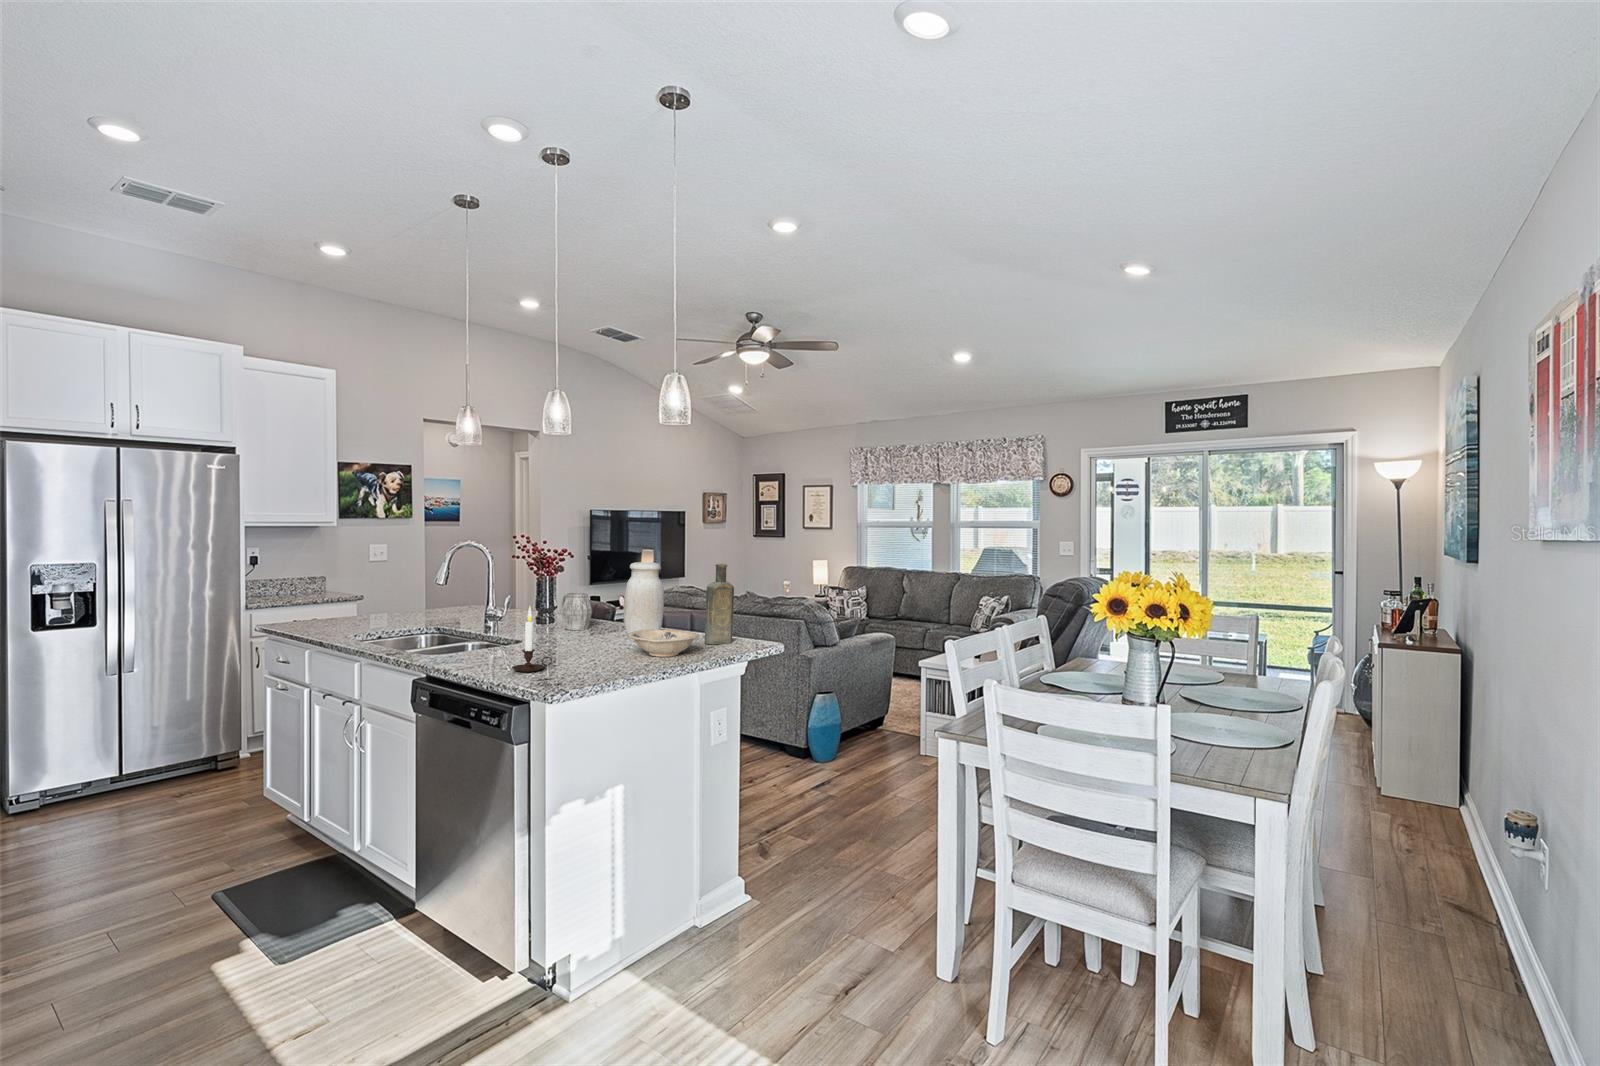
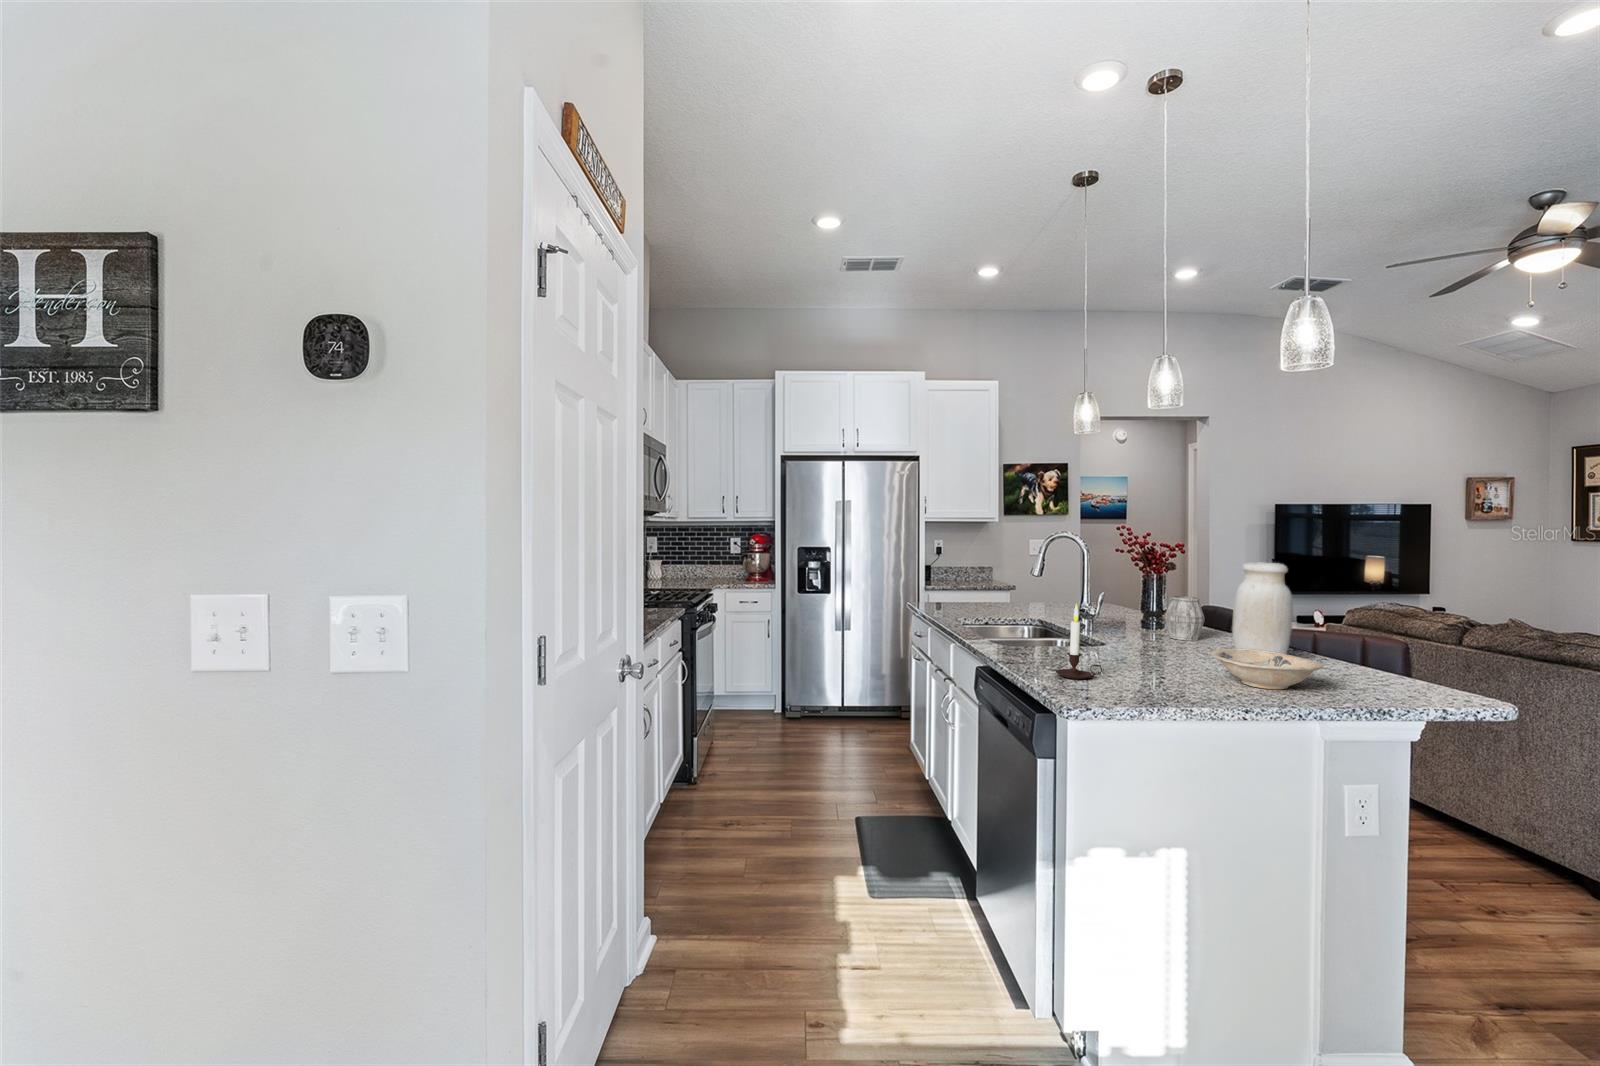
bottle: present [704,564,734,644] -> none [1335,569,1401,686]

